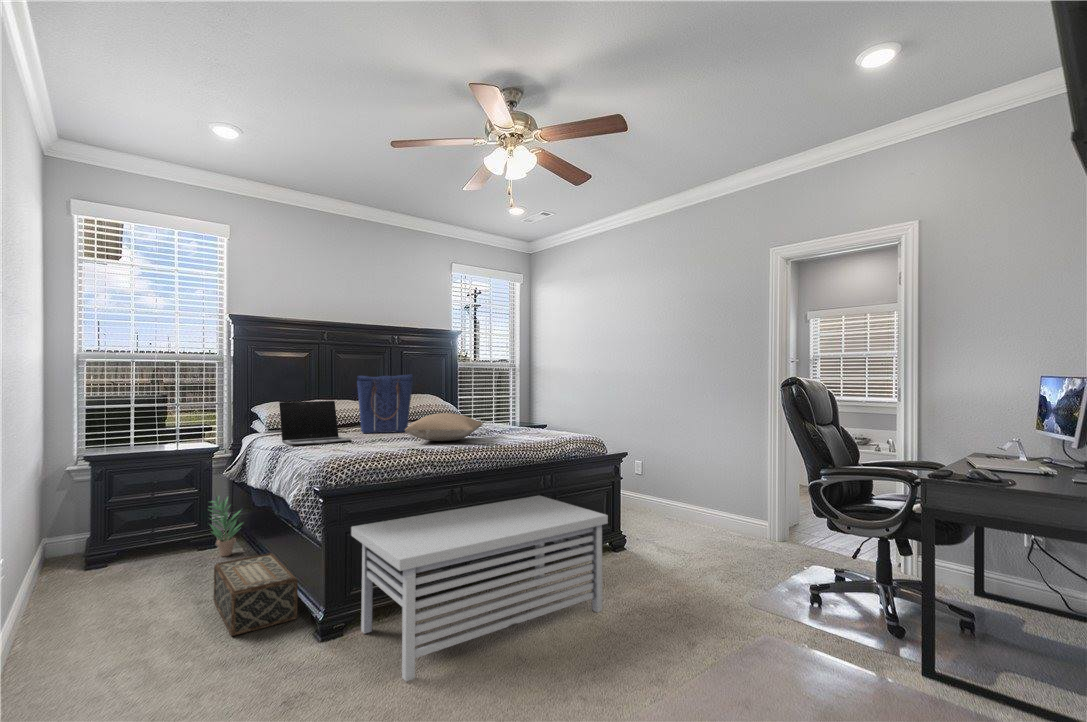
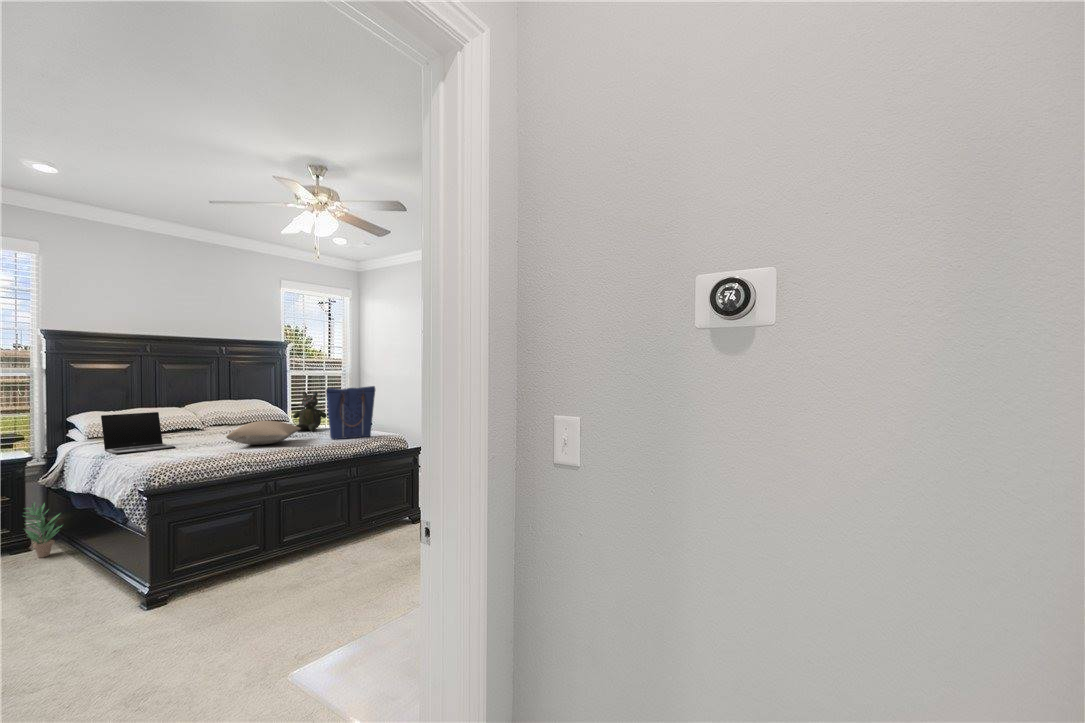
tote bag: present [357,375,413,433] -> present [326,386,375,439]
teddy bear: none [470,383,507,429] -> present [293,392,327,431]
storage bench: present [351,496,608,682] -> none [174,484,393,627]
woven basket: present [214,553,298,636] -> none [37,548,124,616]

